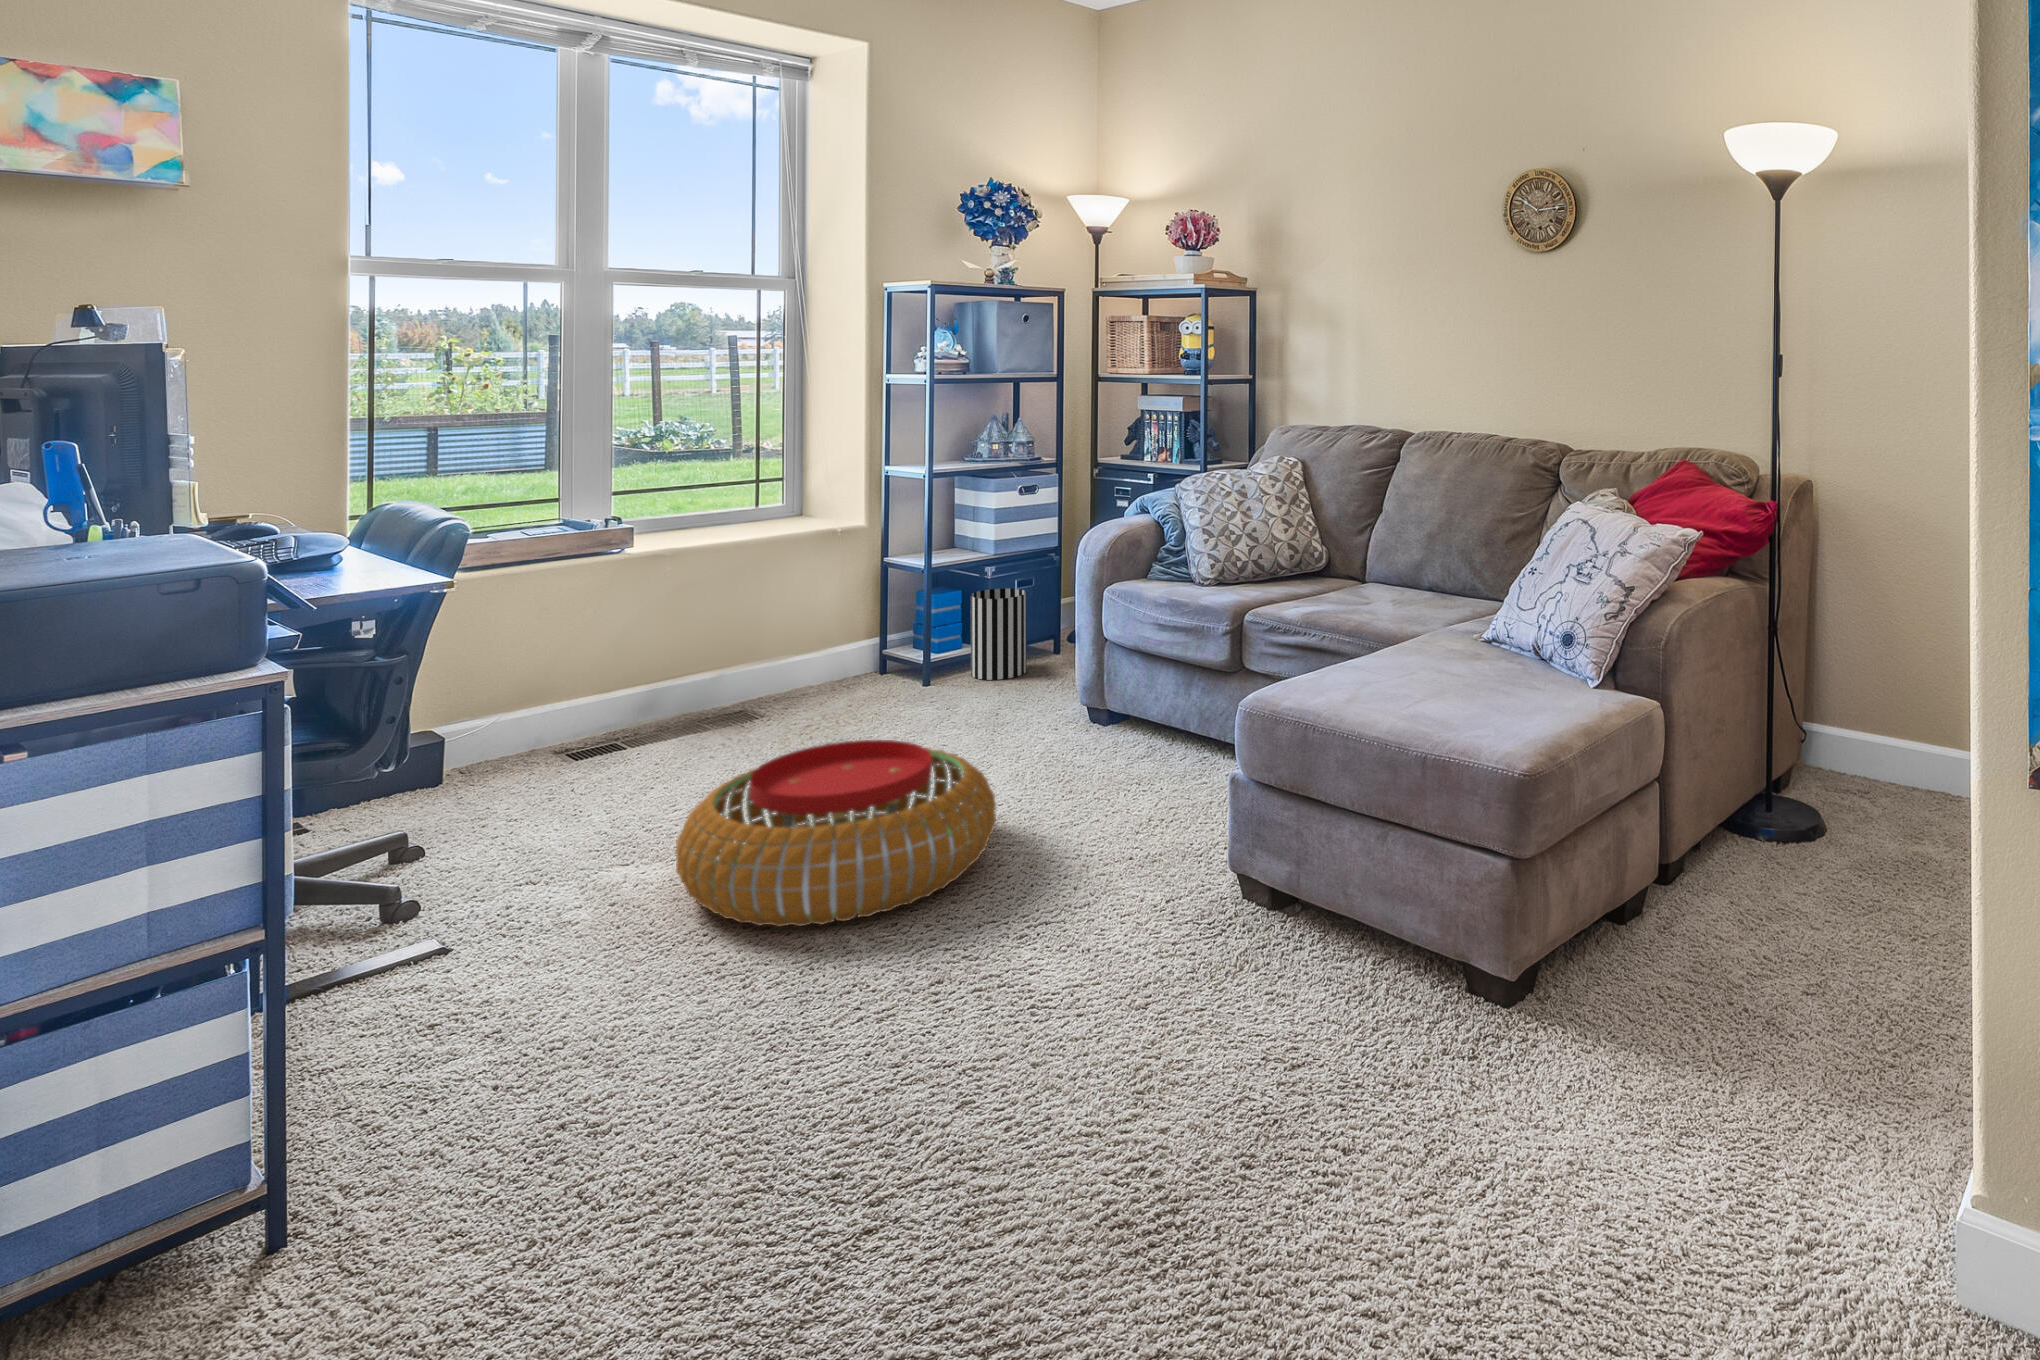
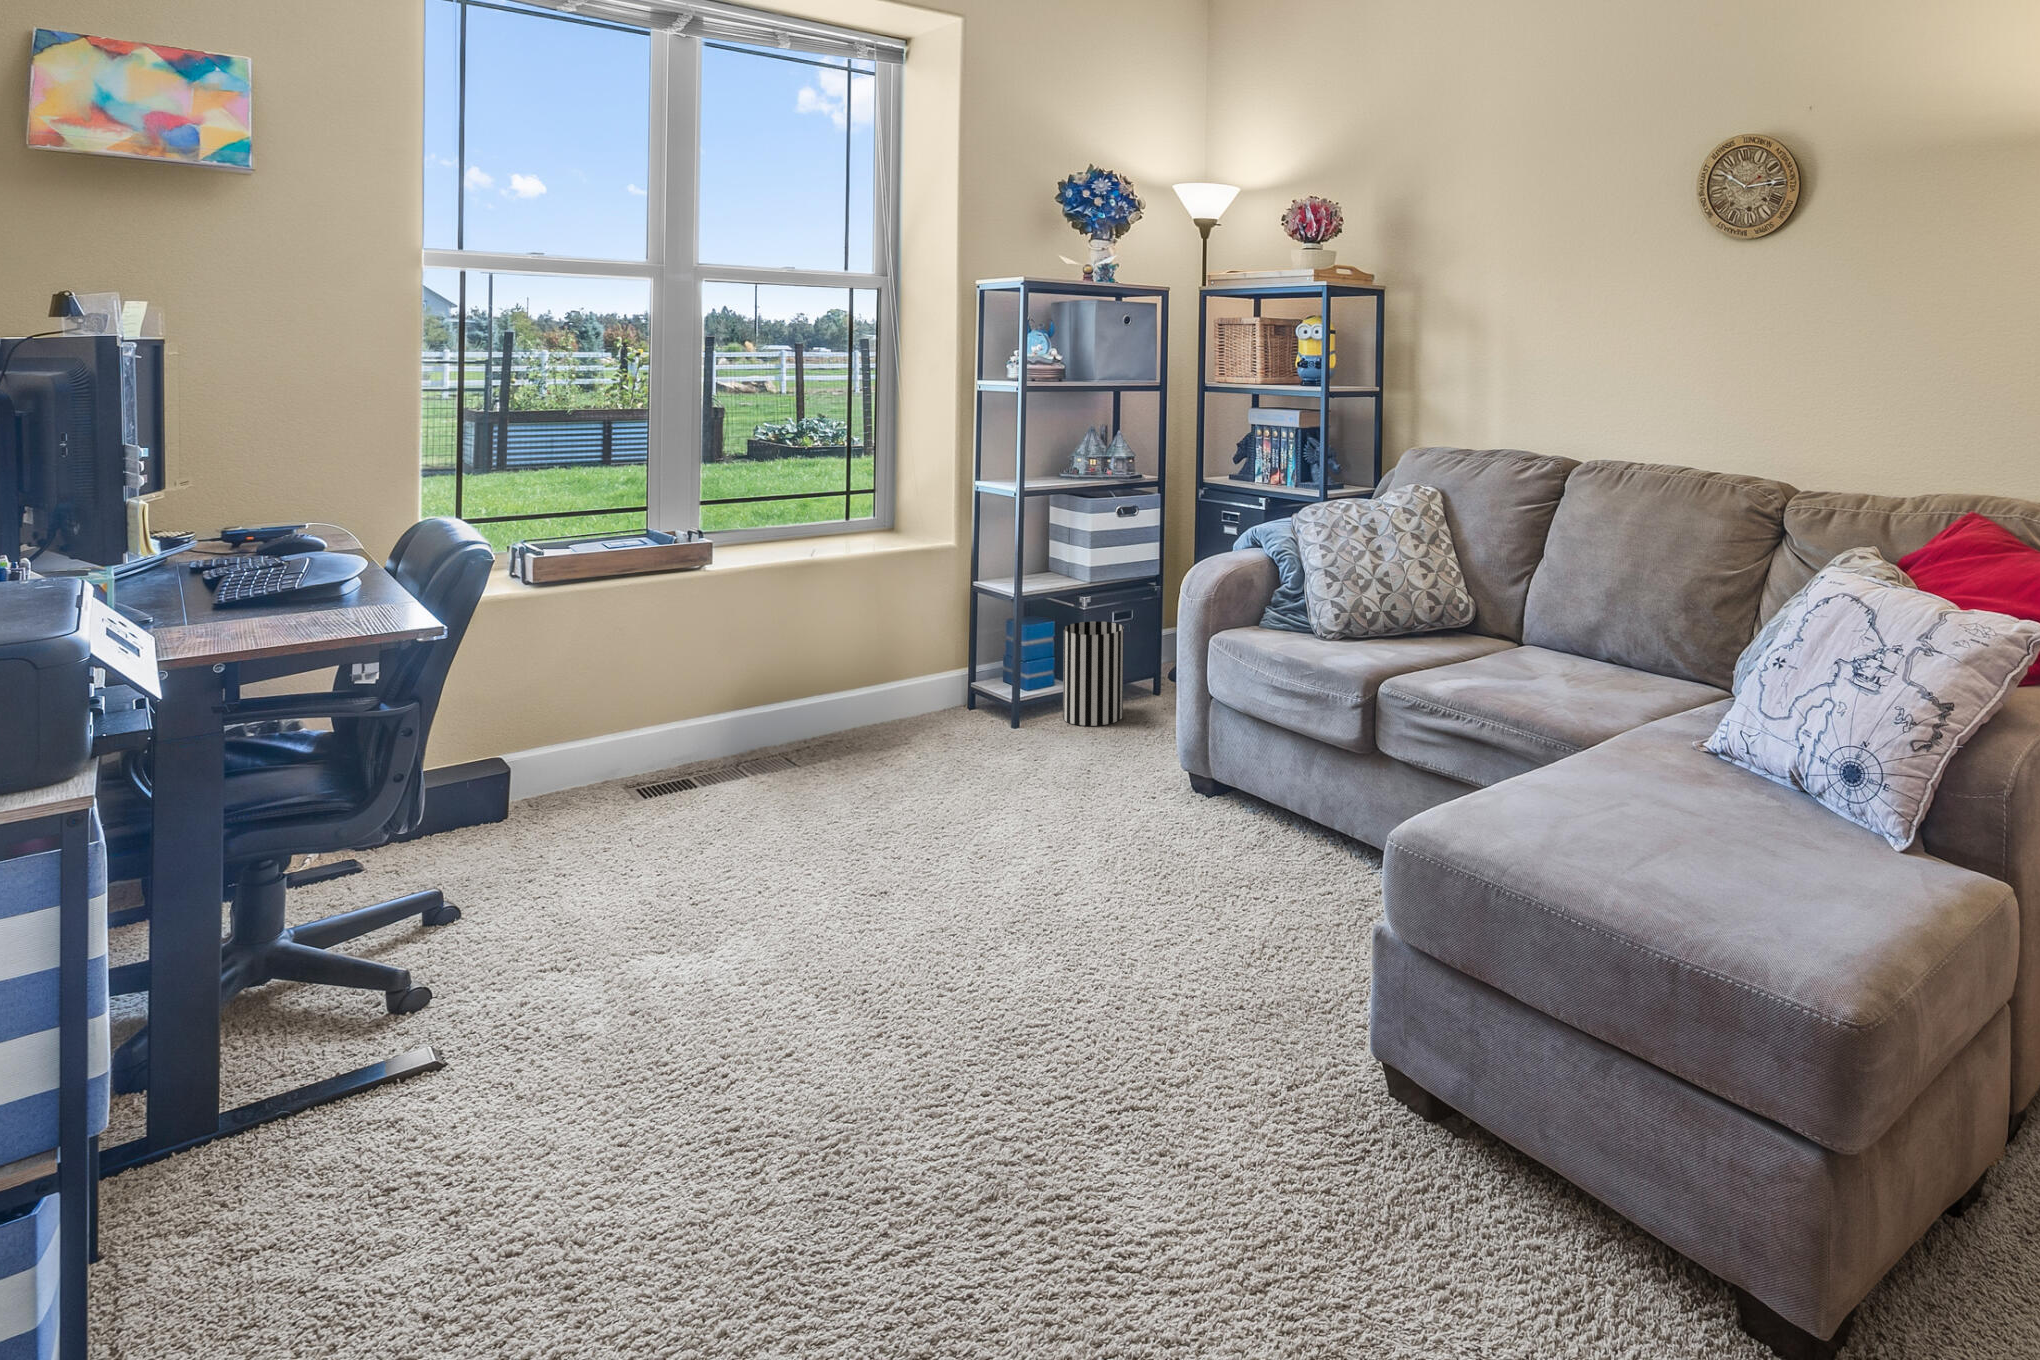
pouf: present [676,740,996,927] -> none [700,824,1076,1078]

